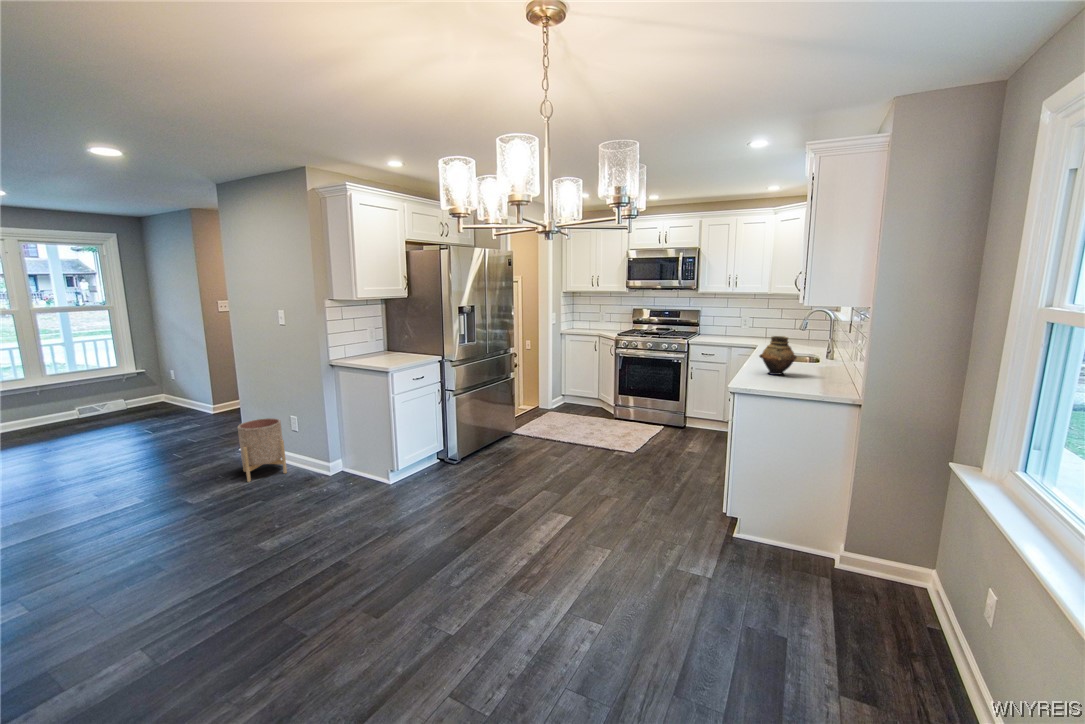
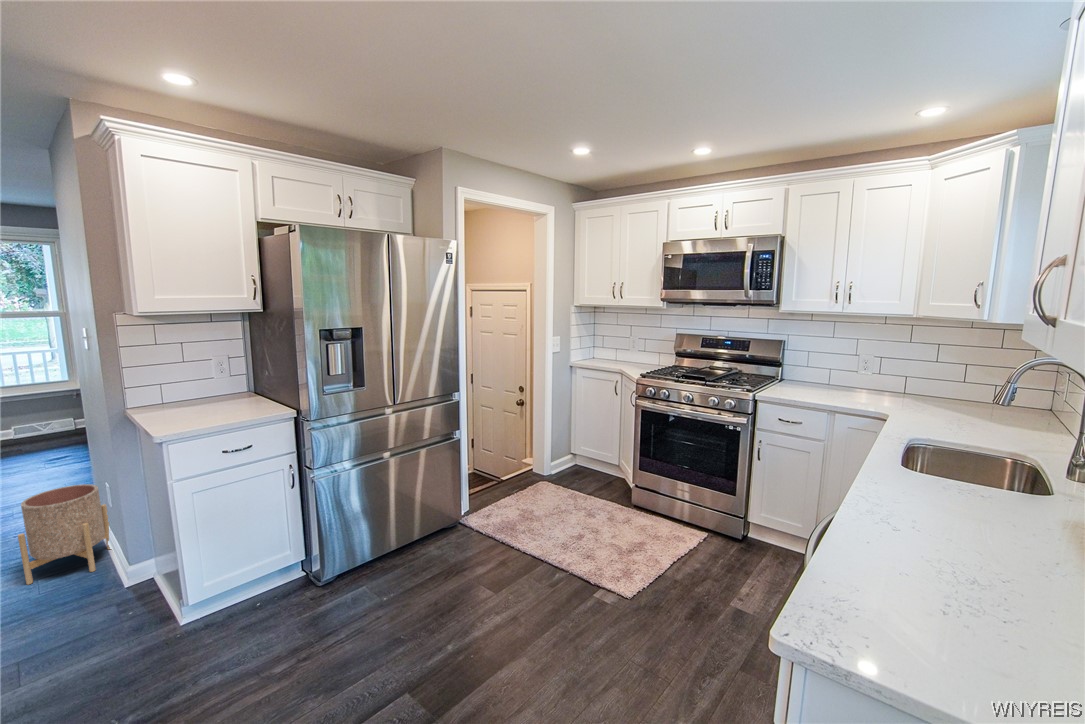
vase: present [759,336,796,375] -> none [891,449,1012,565]

